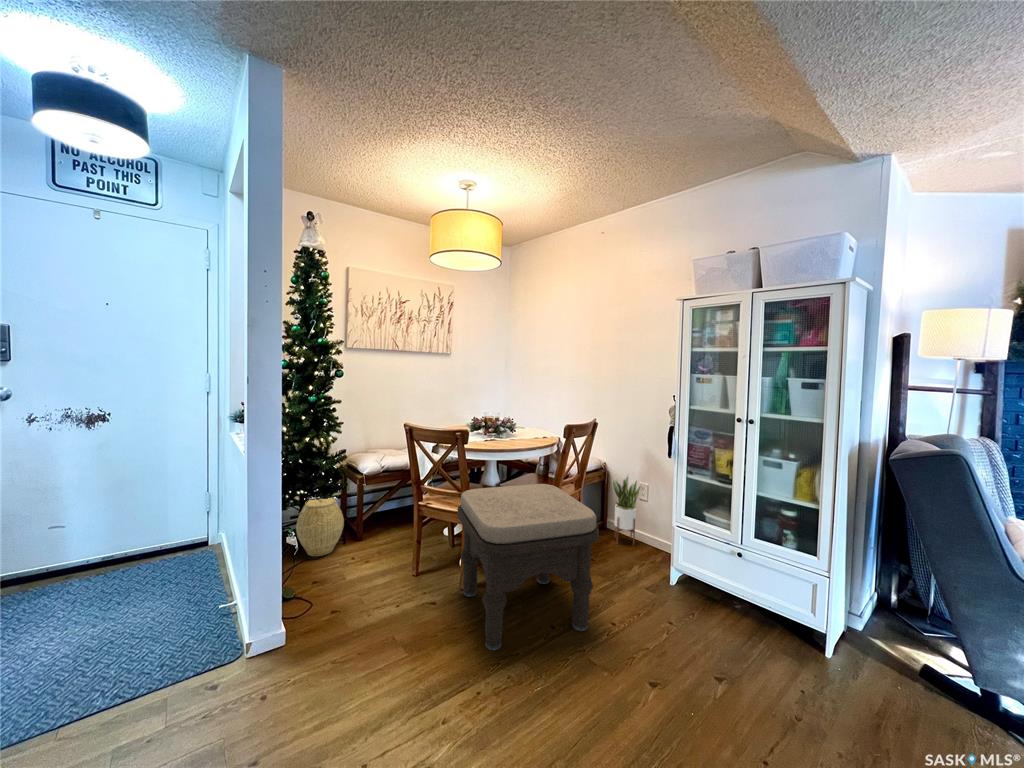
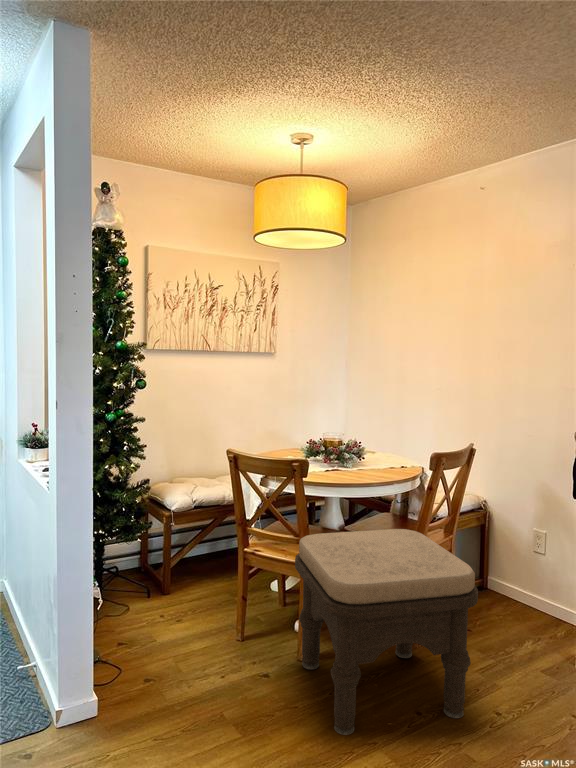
potted plant: present [611,473,641,546] -> none [493,513,535,614]
woven basket: present [296,497,344,556] -> none [93,539,148,612]

